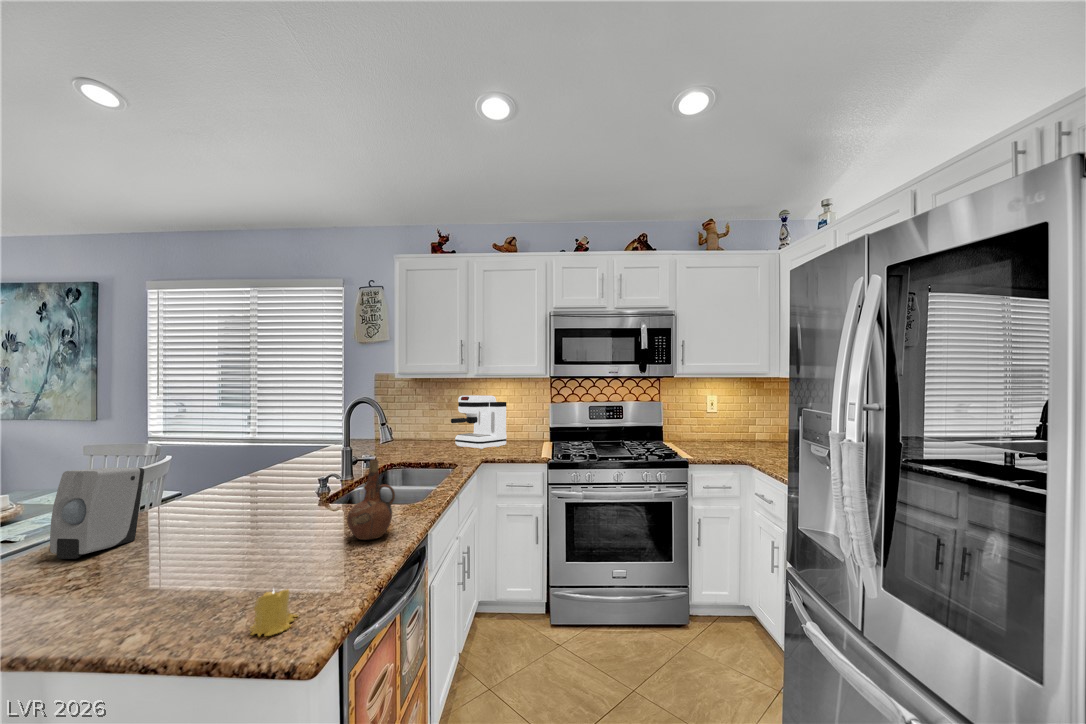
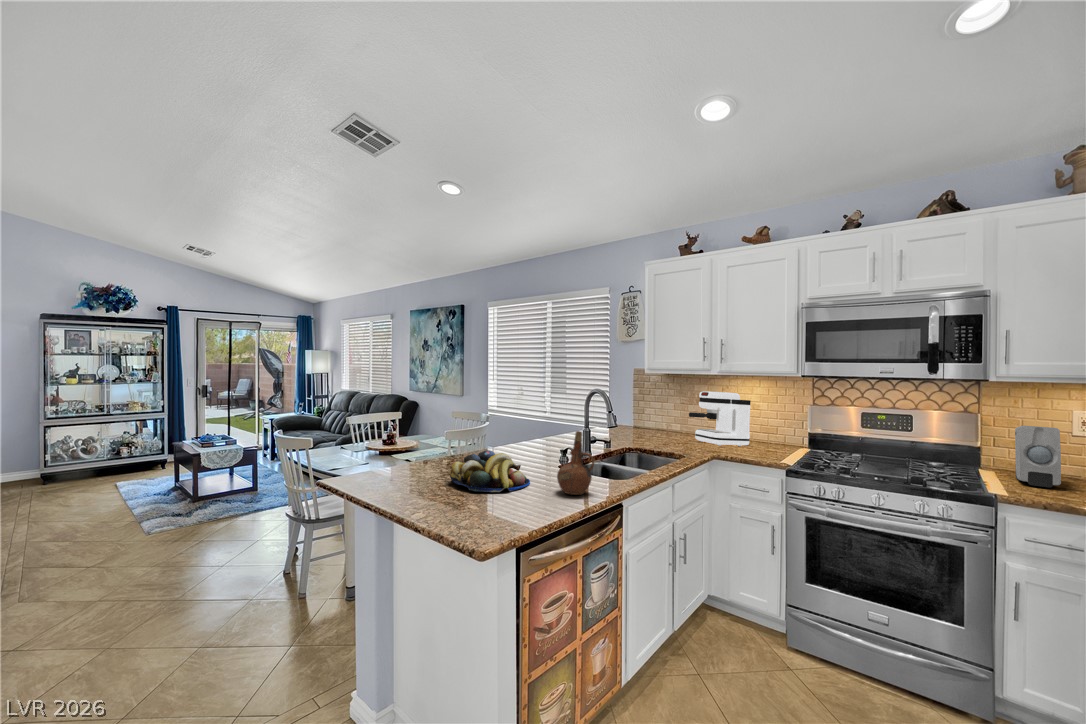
soap dispenser: present [50,468,144,559] -> present [1015,426,1061,487]
fruit bowl: none [163,503,301,571] -> present [450,450,530,492]
candle: present [250,589,298,637] -> none [465,500,496,532]

